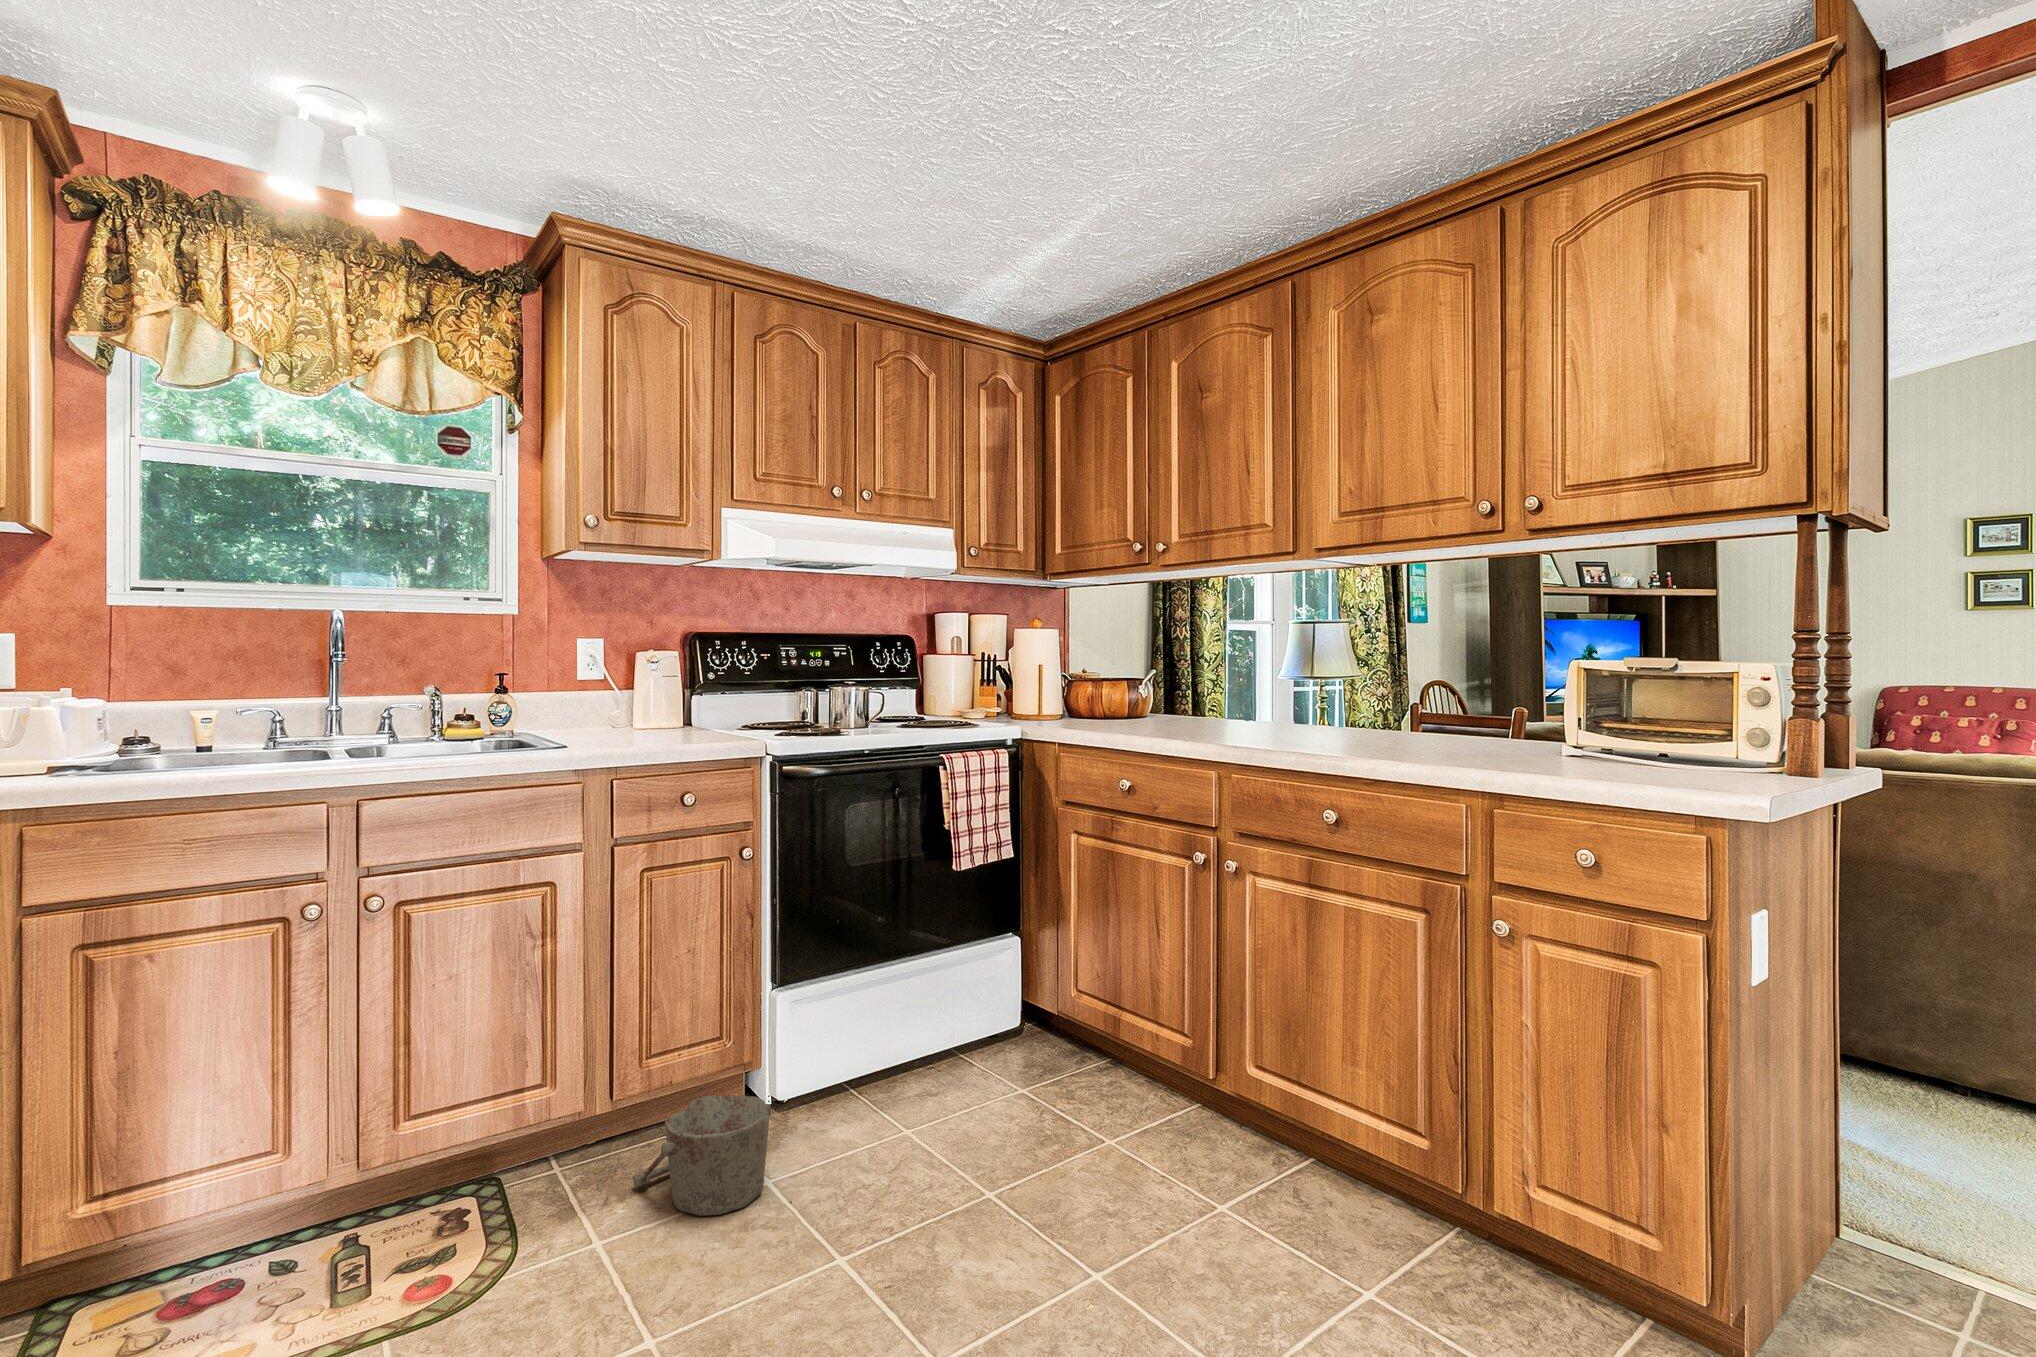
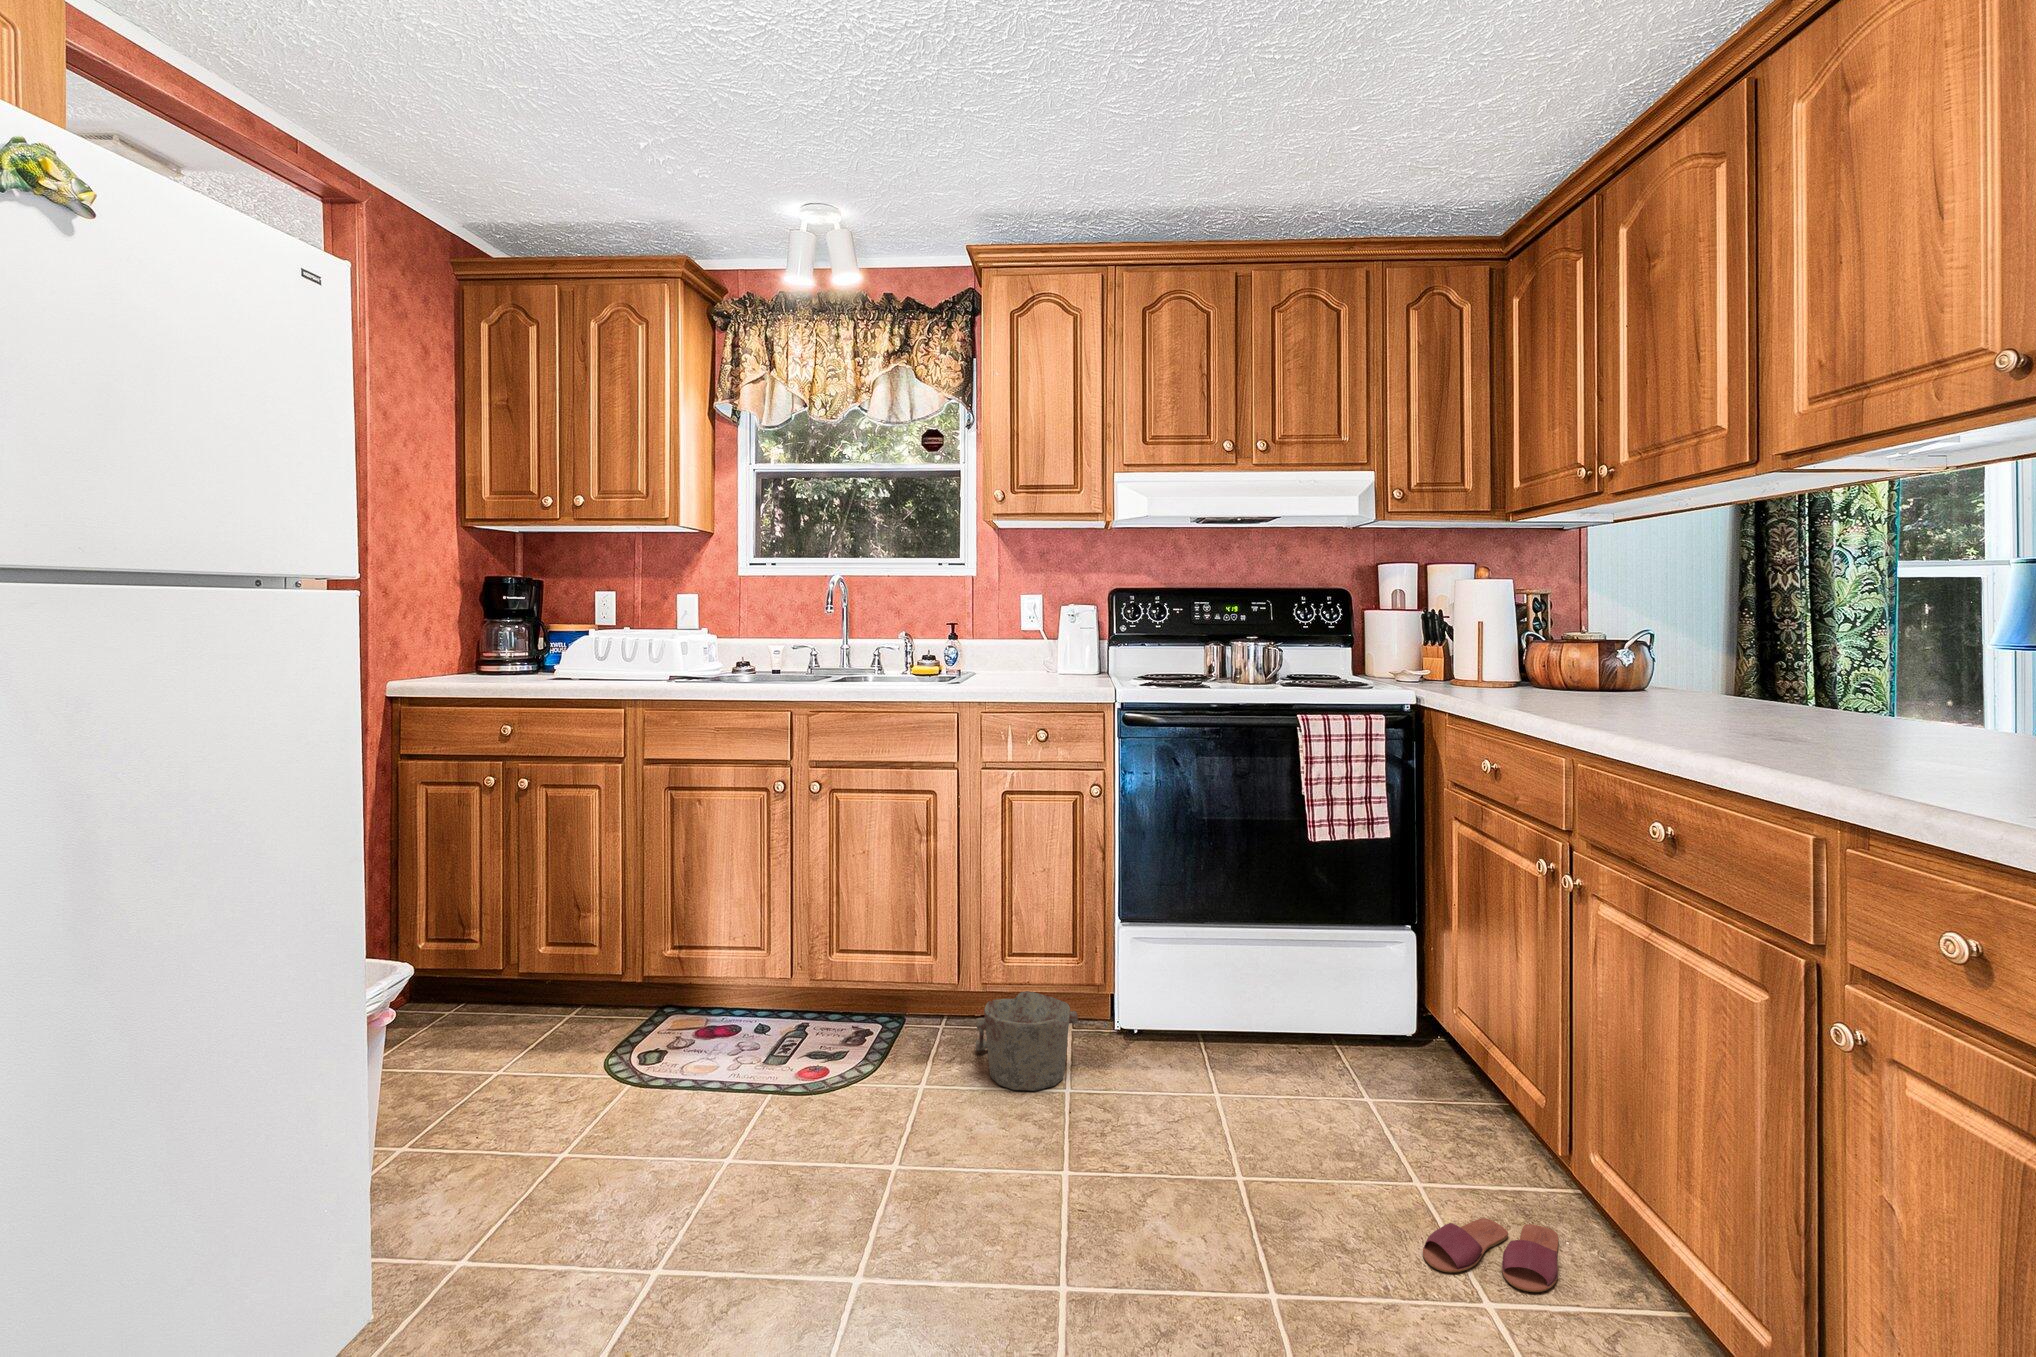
slippers: none [1180,1163,1275,1226] -> present [1423,1218,1558,1292]

